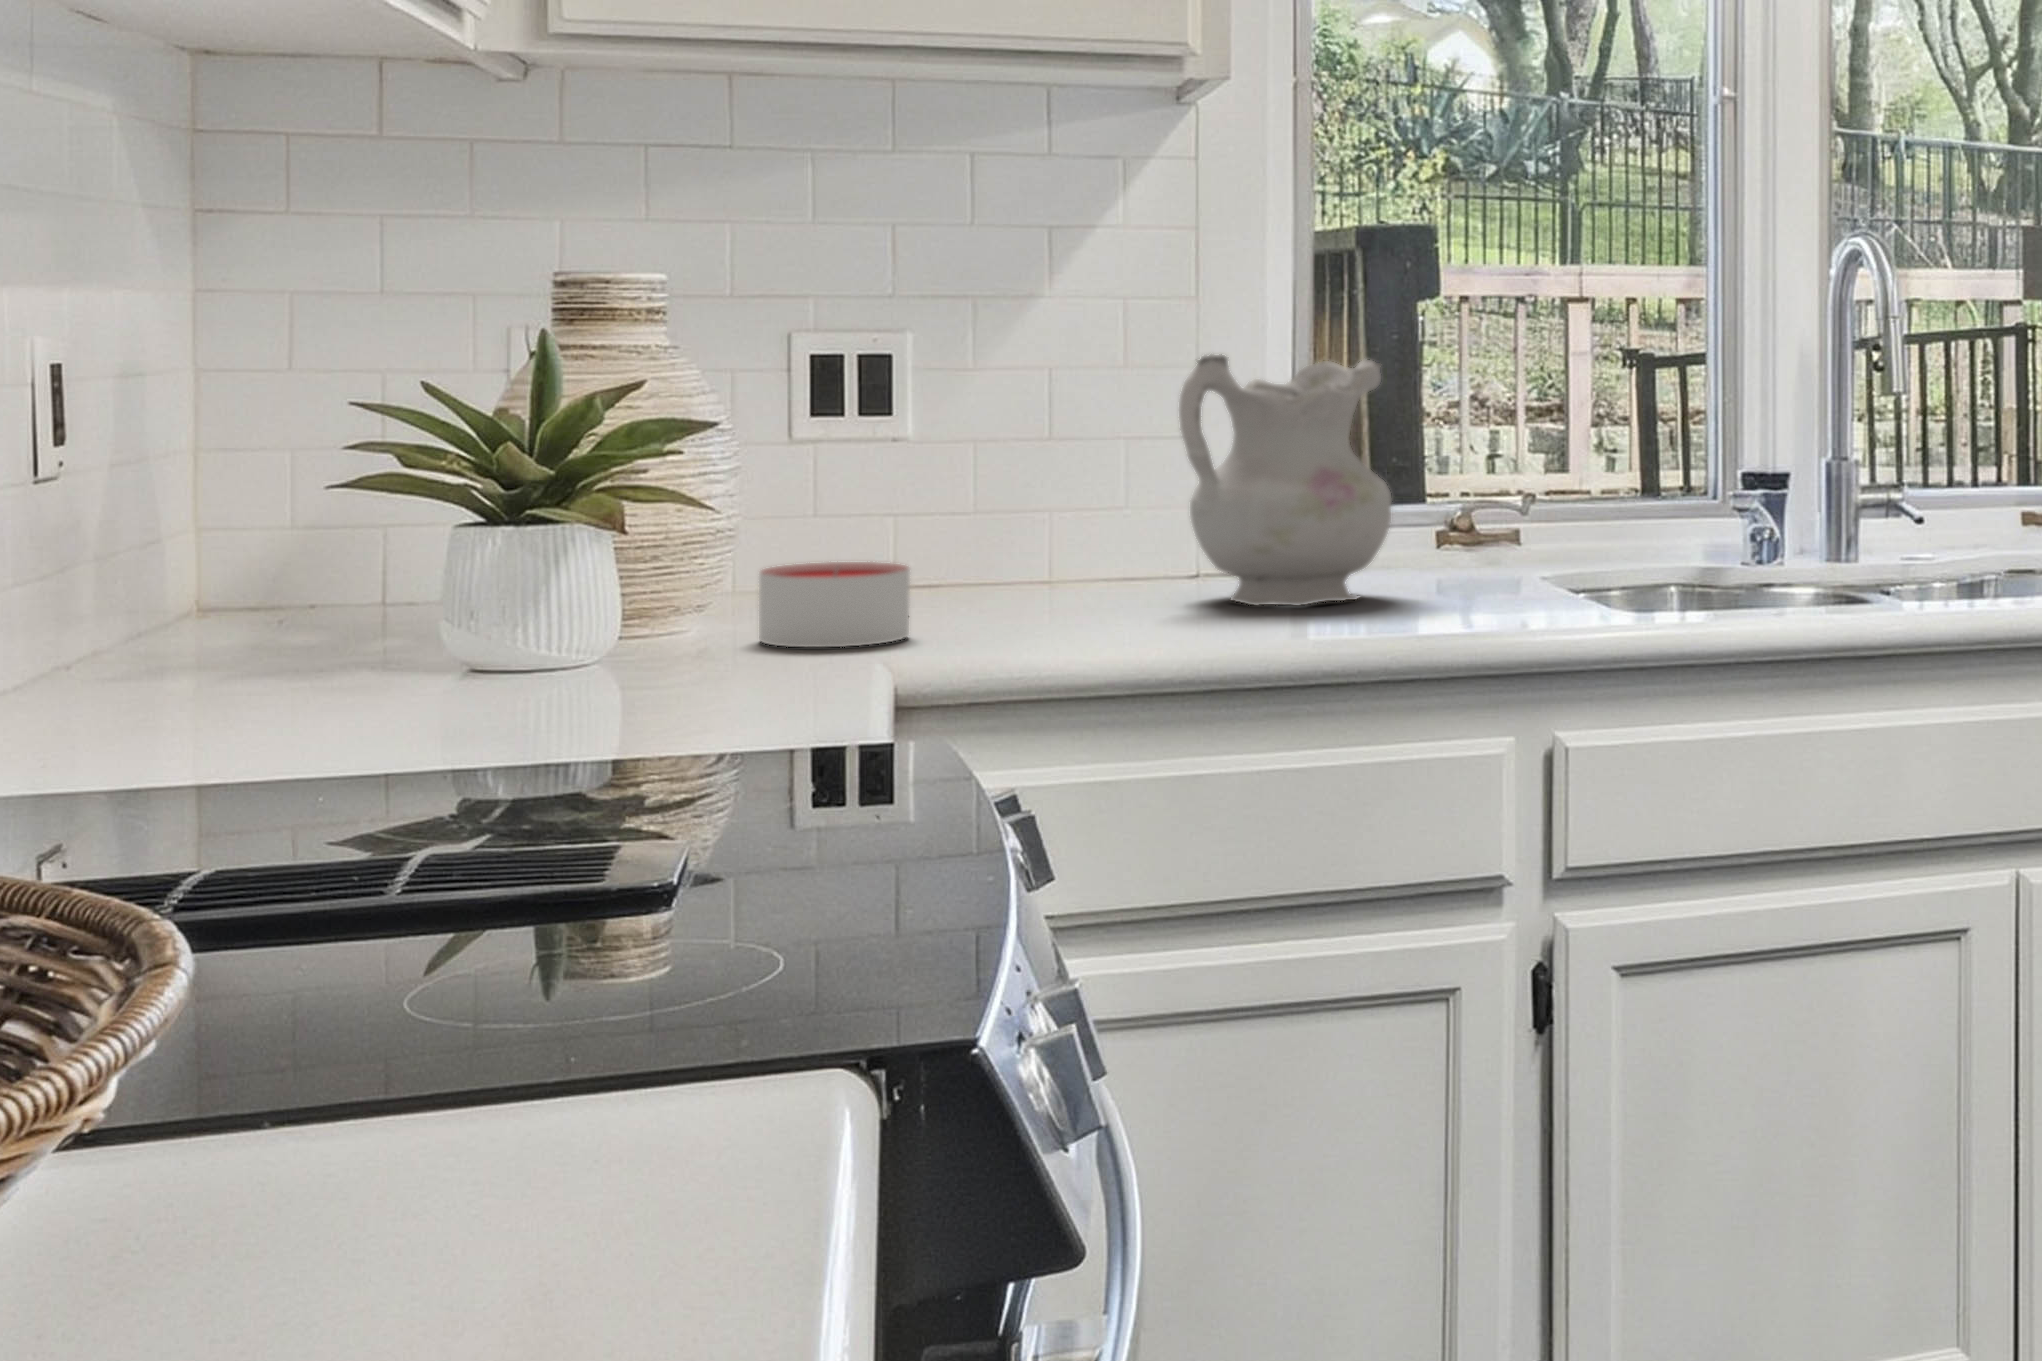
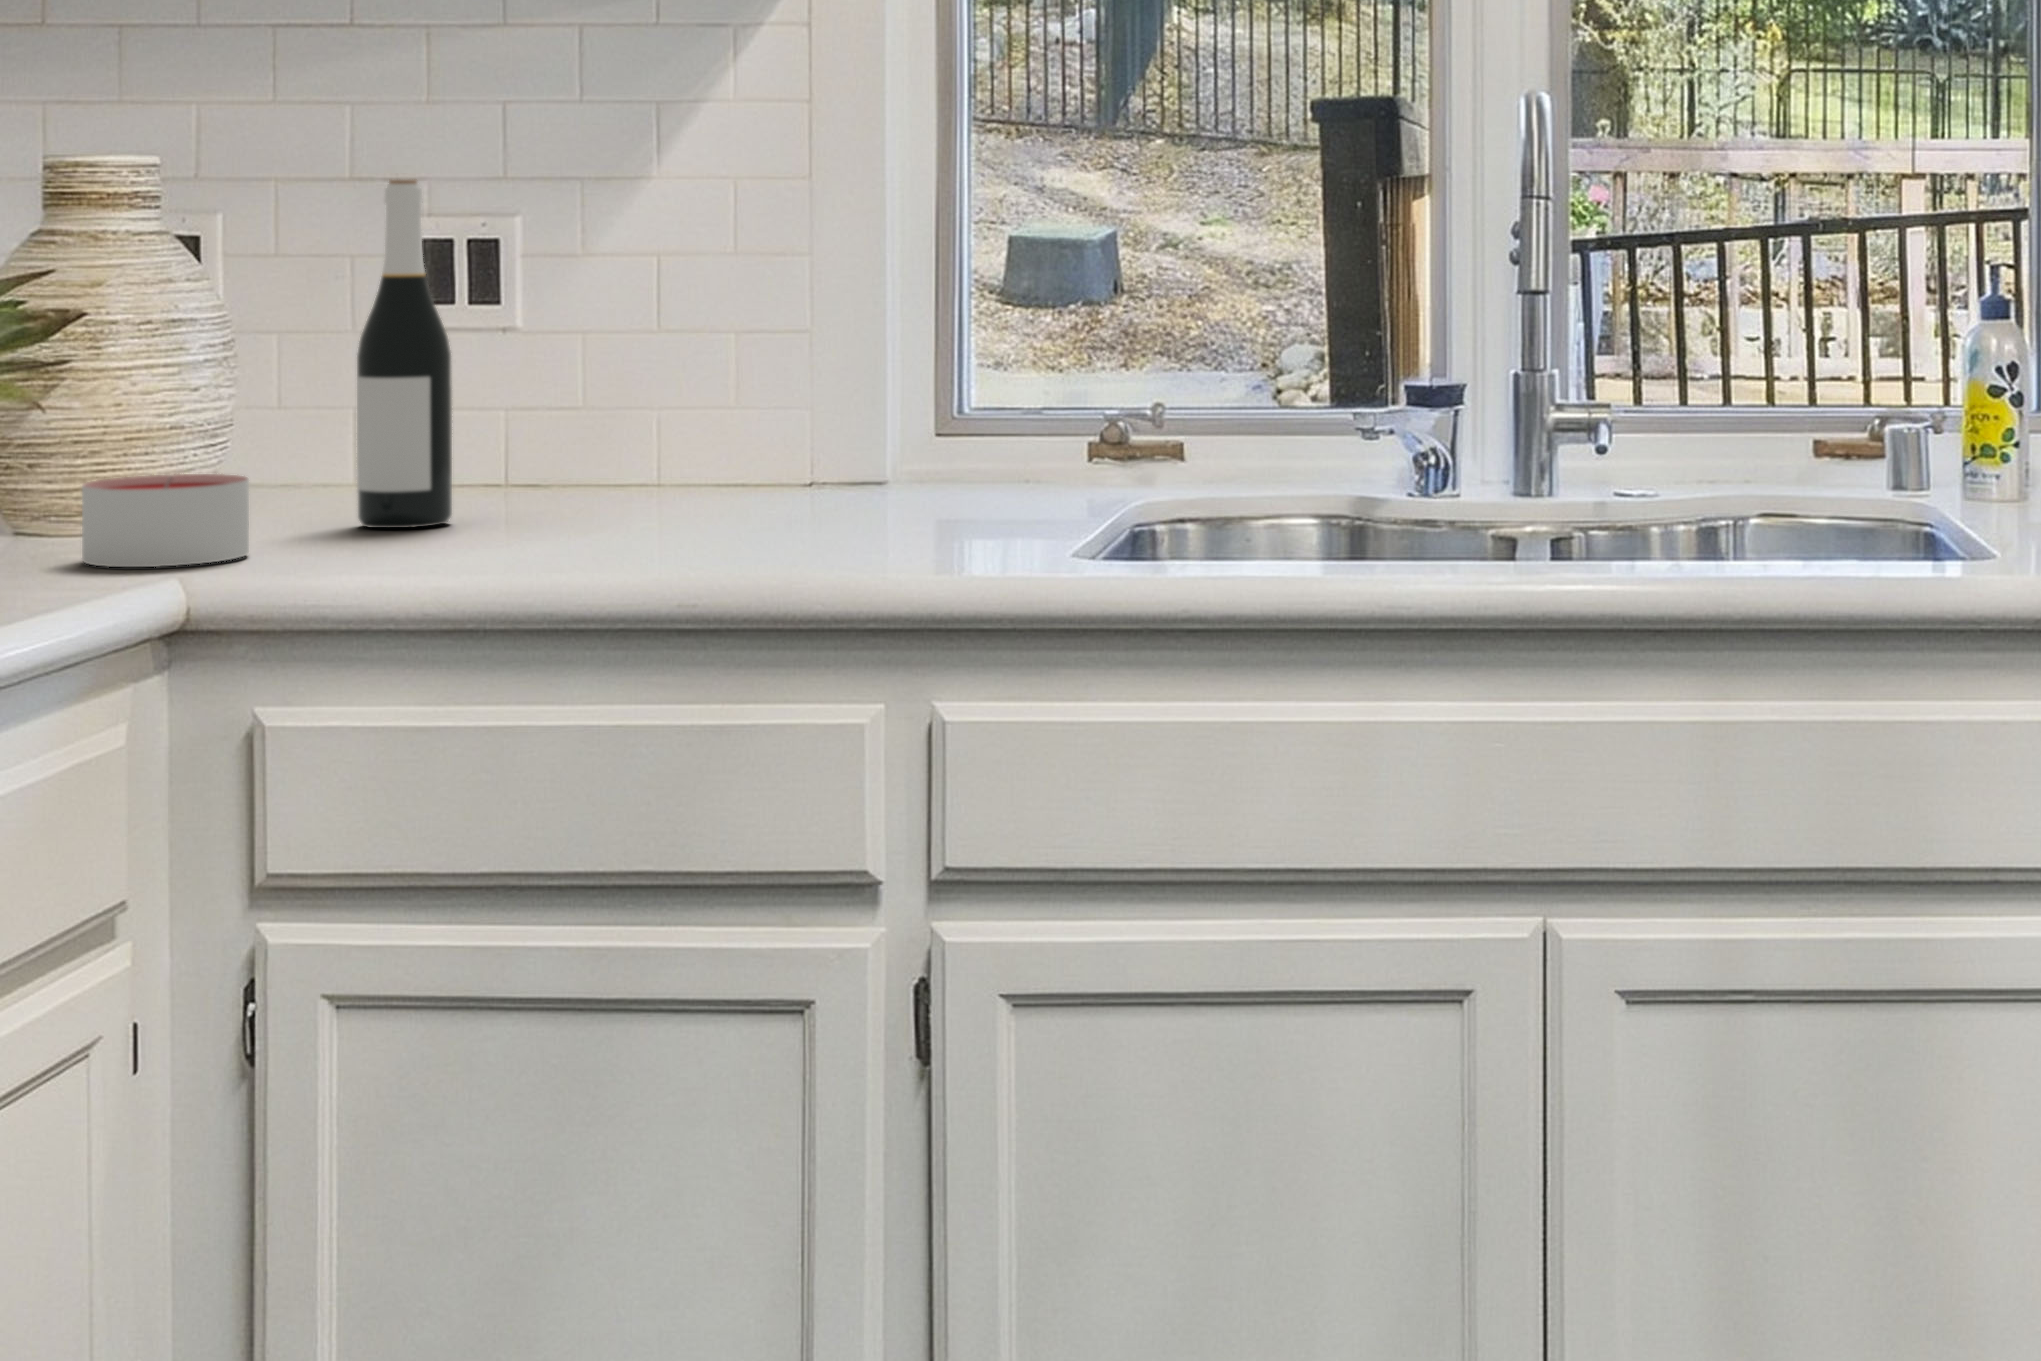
wine bottle: none [900,293,988,608] -> present [357,180,452,528]
ceramic pitcher: present [1179,354,1391,605] -> none [611,243,876,537]

